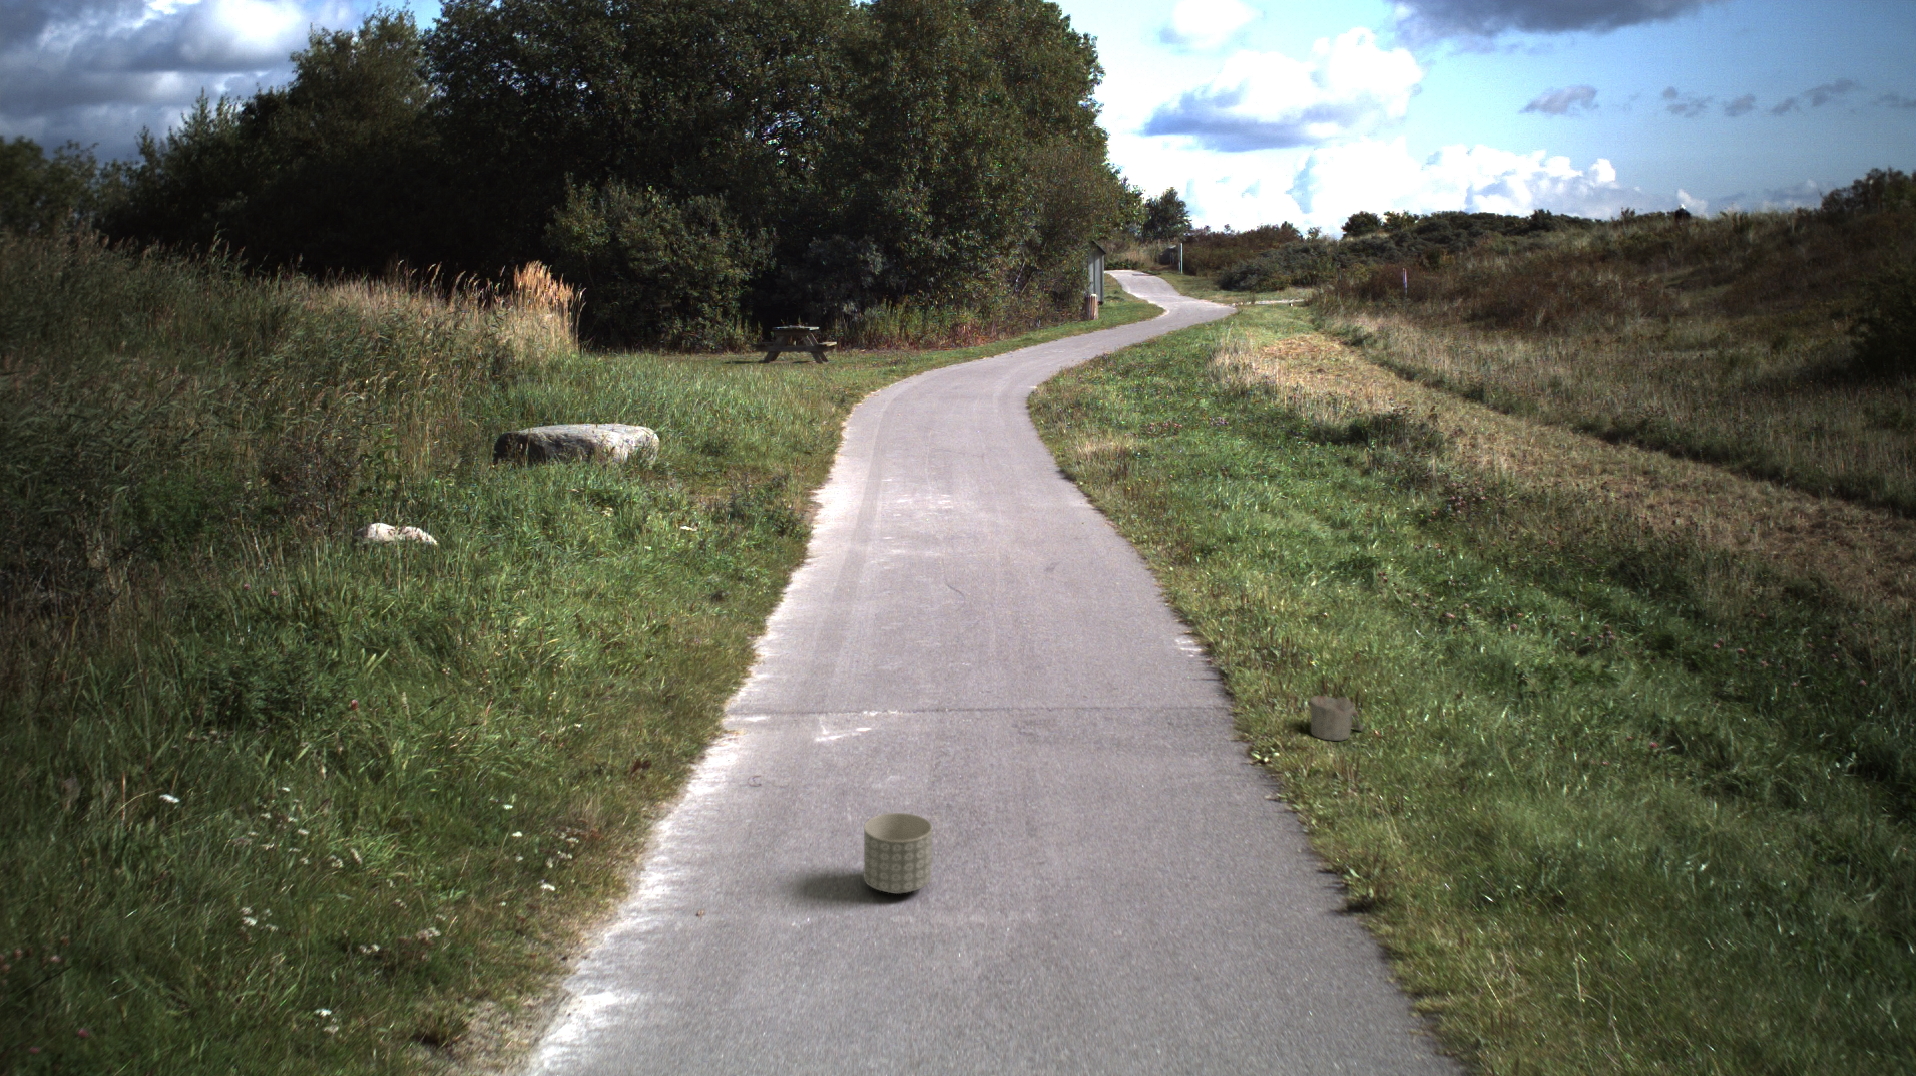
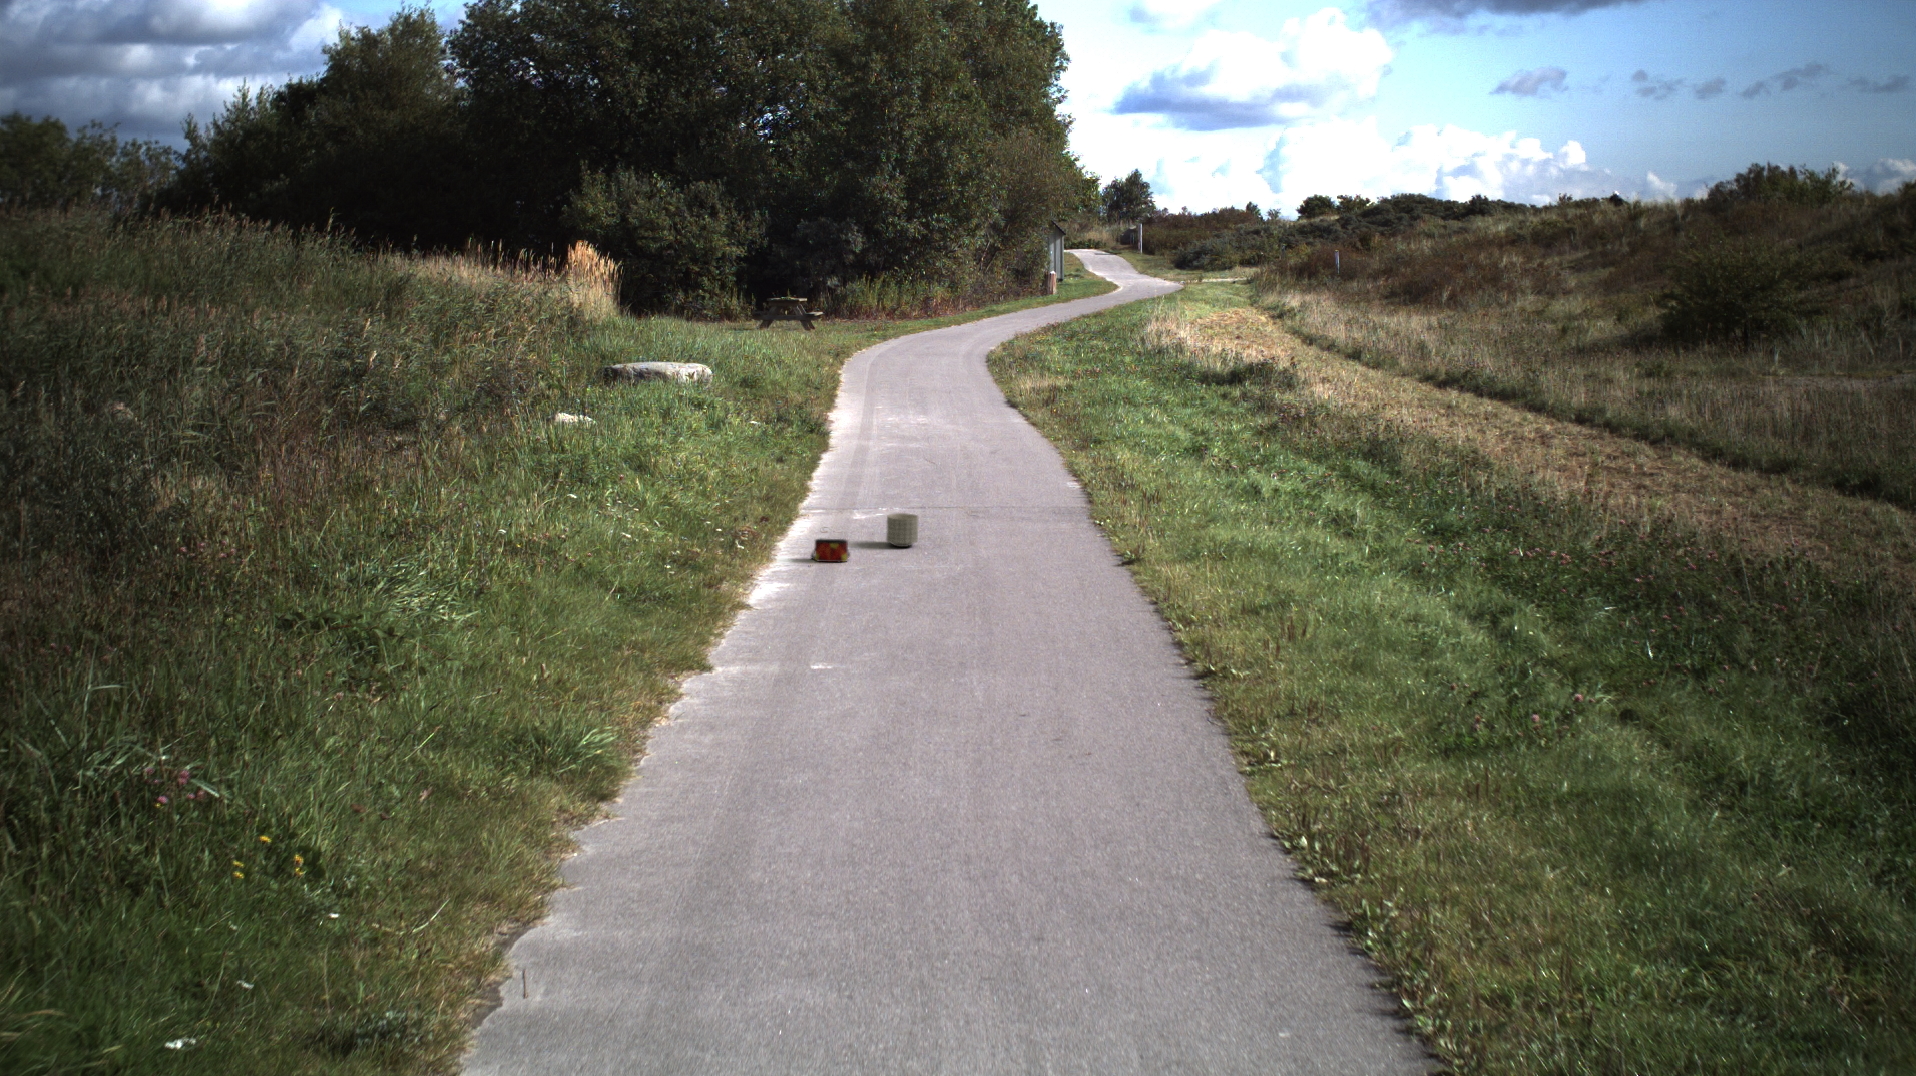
bucket: present [1307,696,1364,741] -> none [1121,491,1153,513]
bag: none [681,913,774,976] -> present [811,539,850,562]

